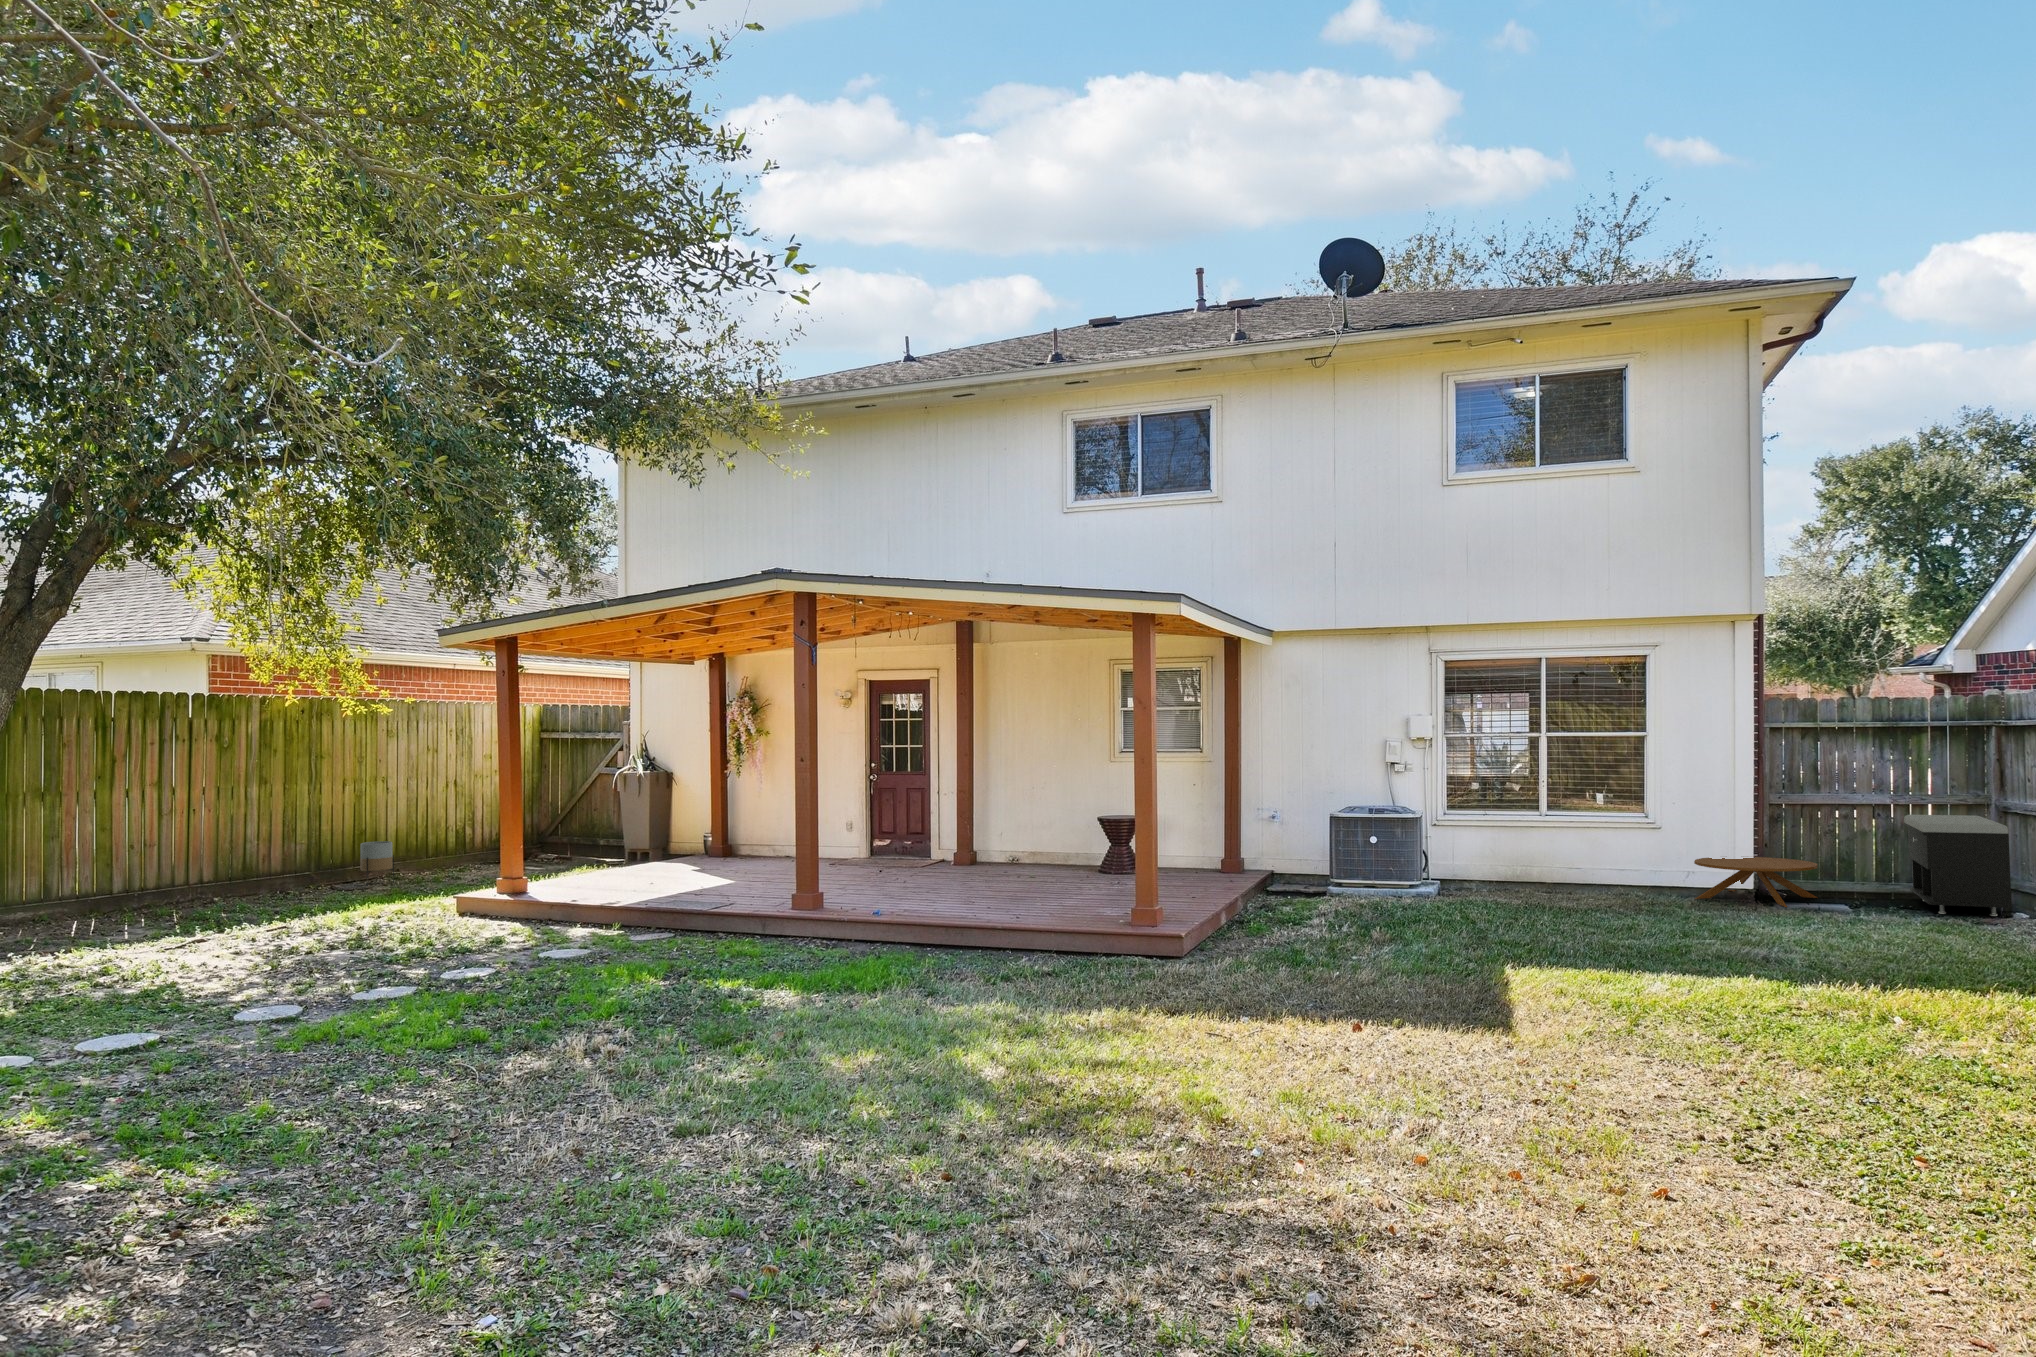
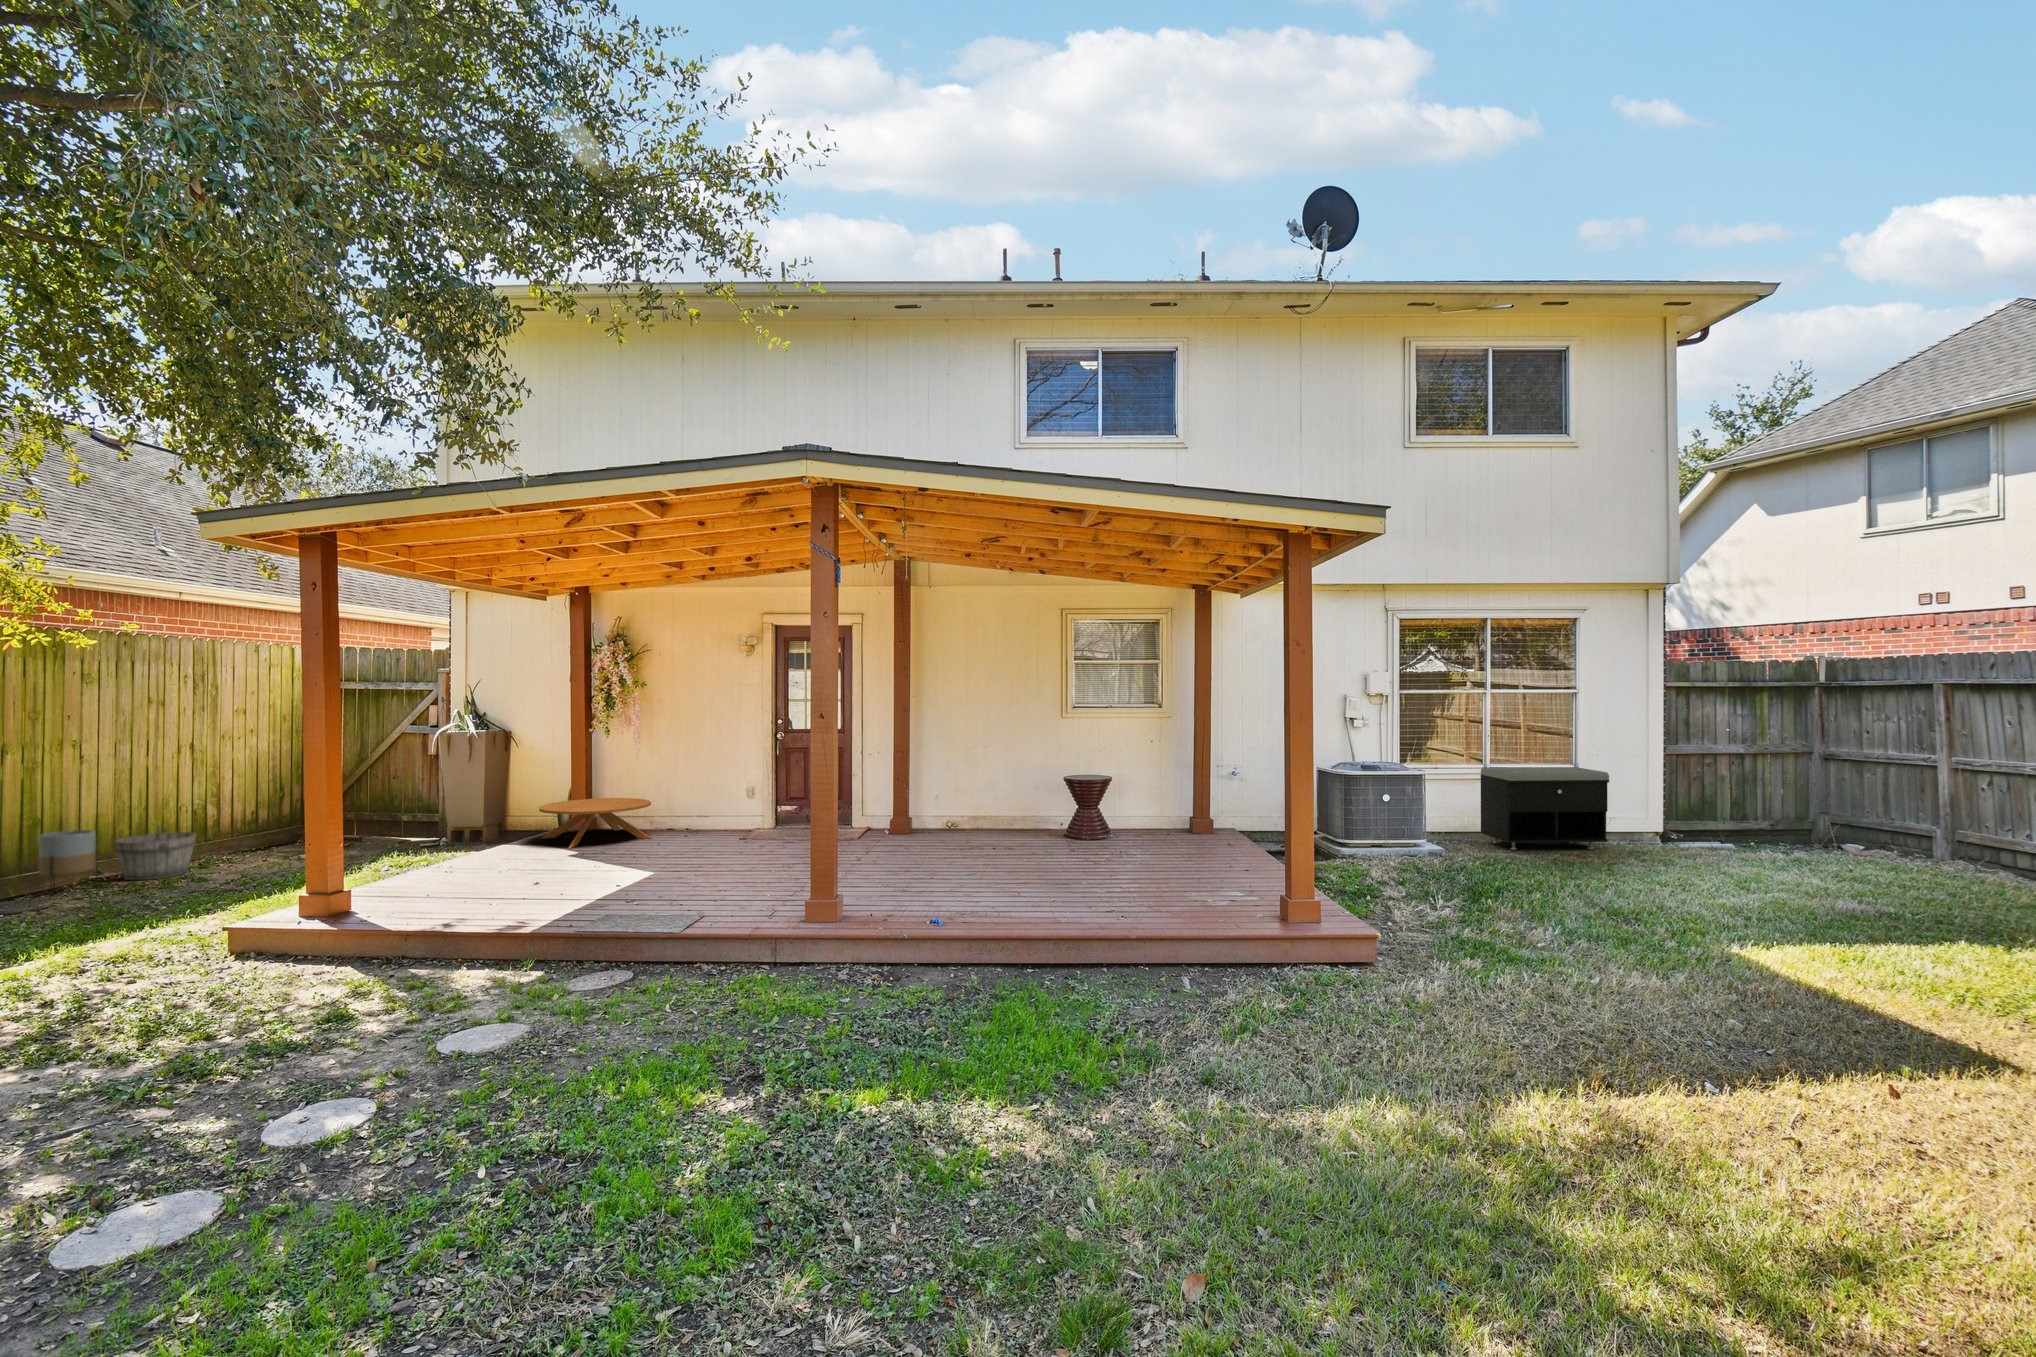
storage bench: present [1904,815,2012,916] -> present [1481,767,1609,850]
wooden bucket: none [404,839,454,880] -> present [115,824,196,880]
coffee table: present [1694,857,1817,907] -> present [539,798,652,849]

